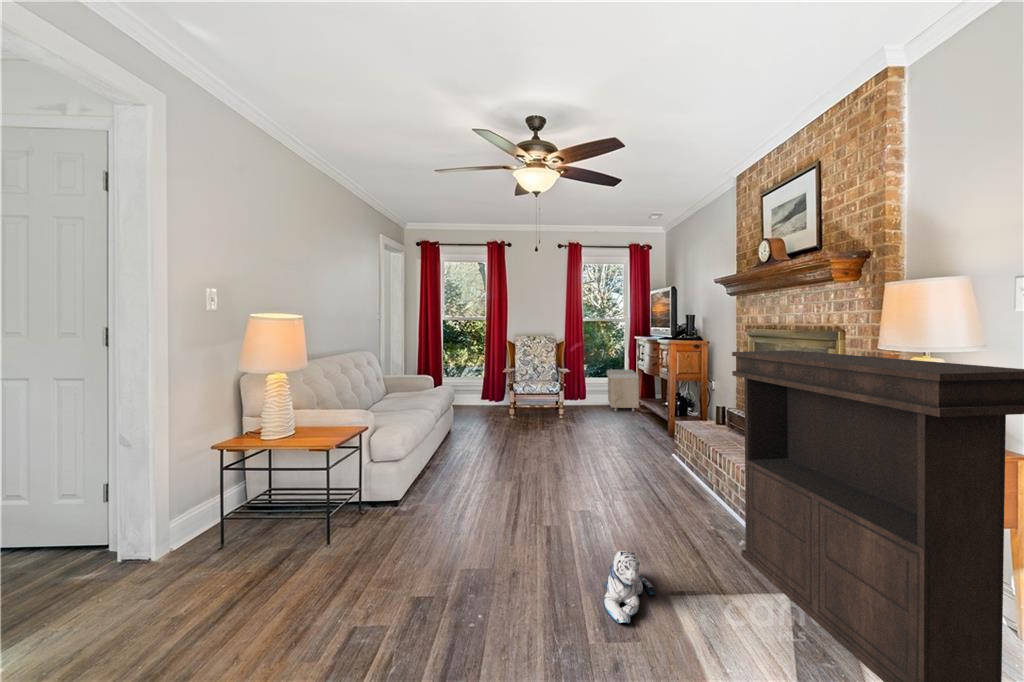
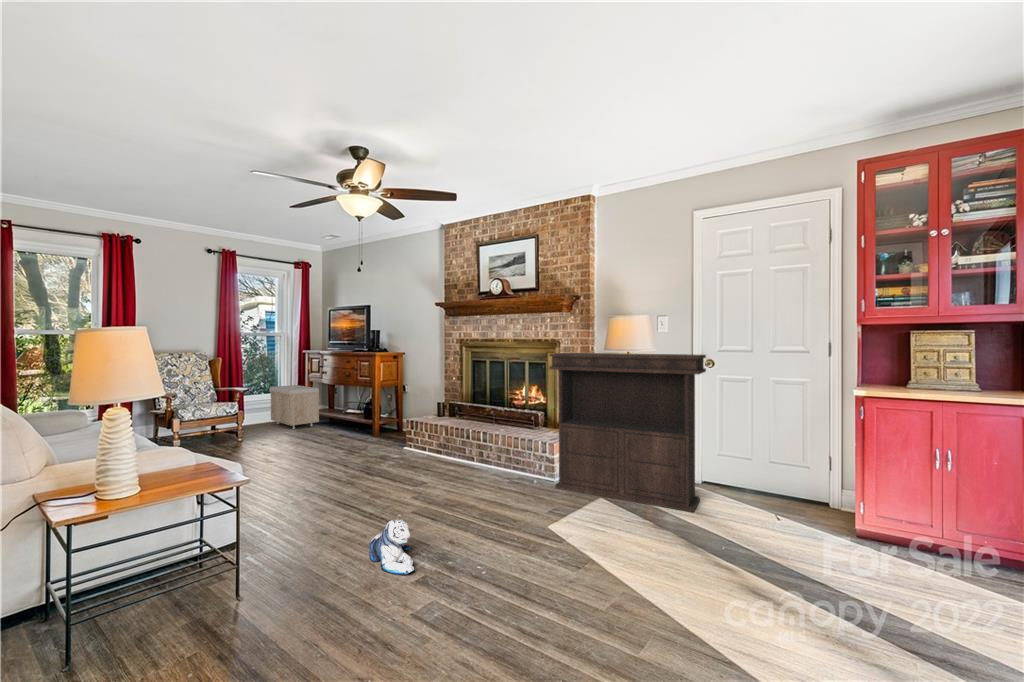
plush toy: present [604,551,655,623] -> present [369,519,414,575]

